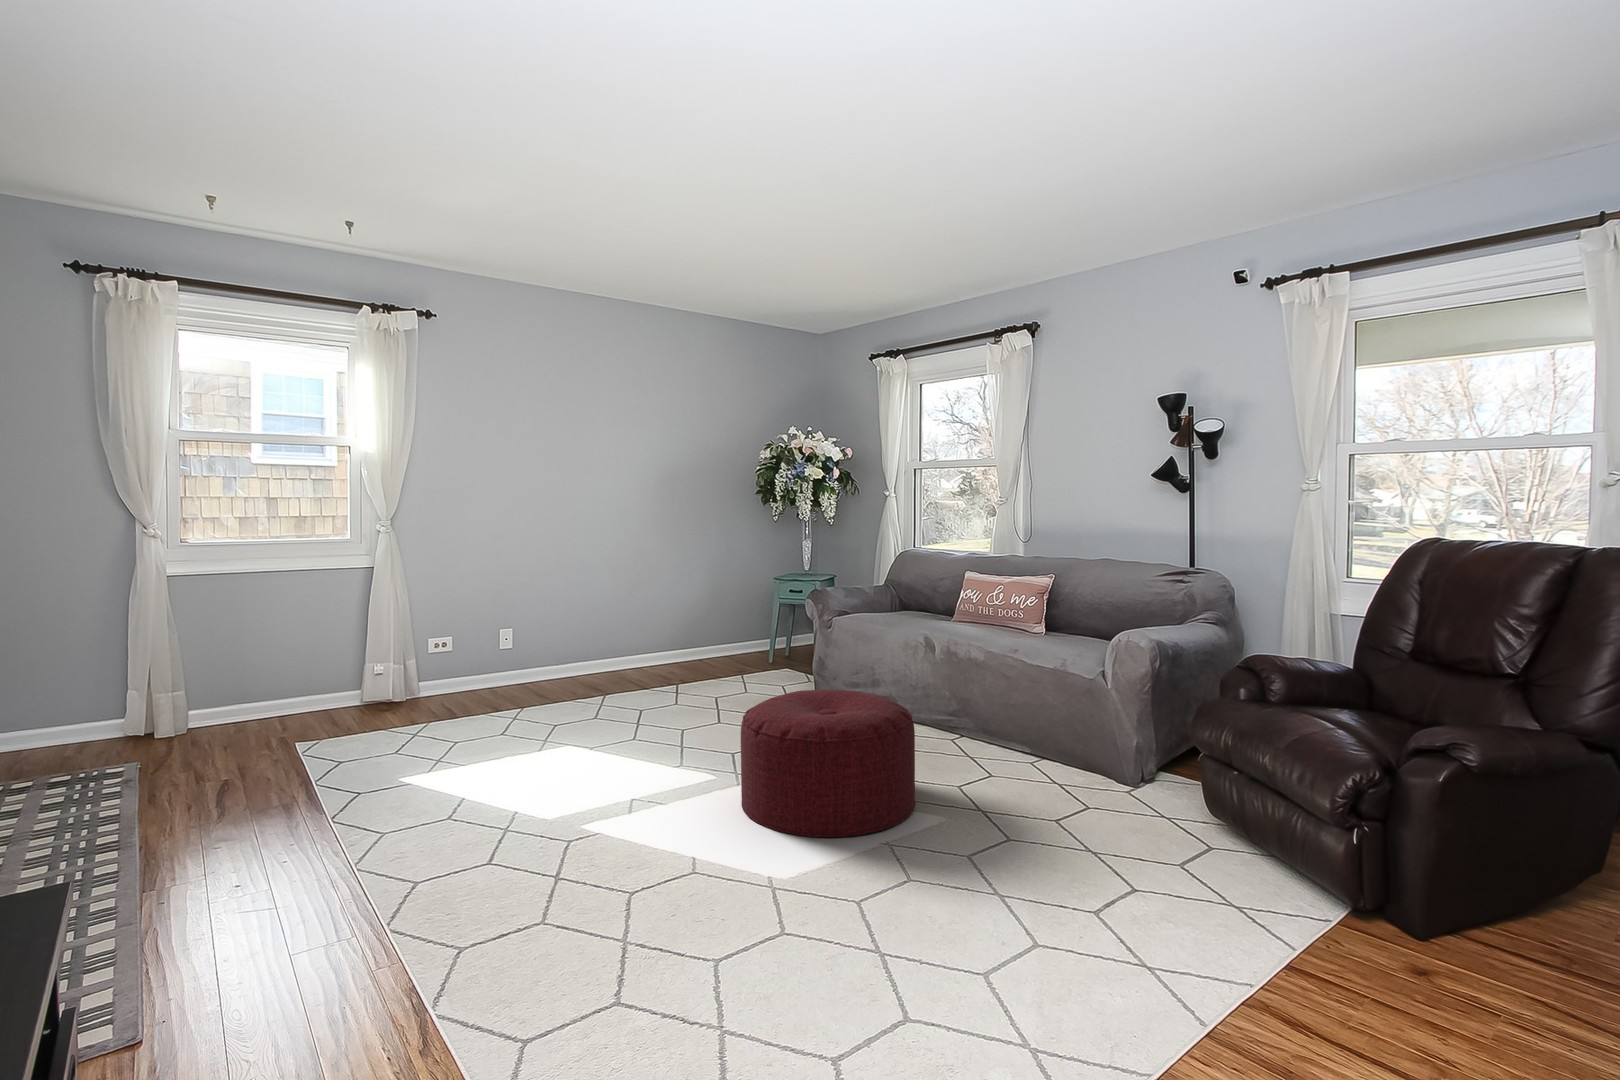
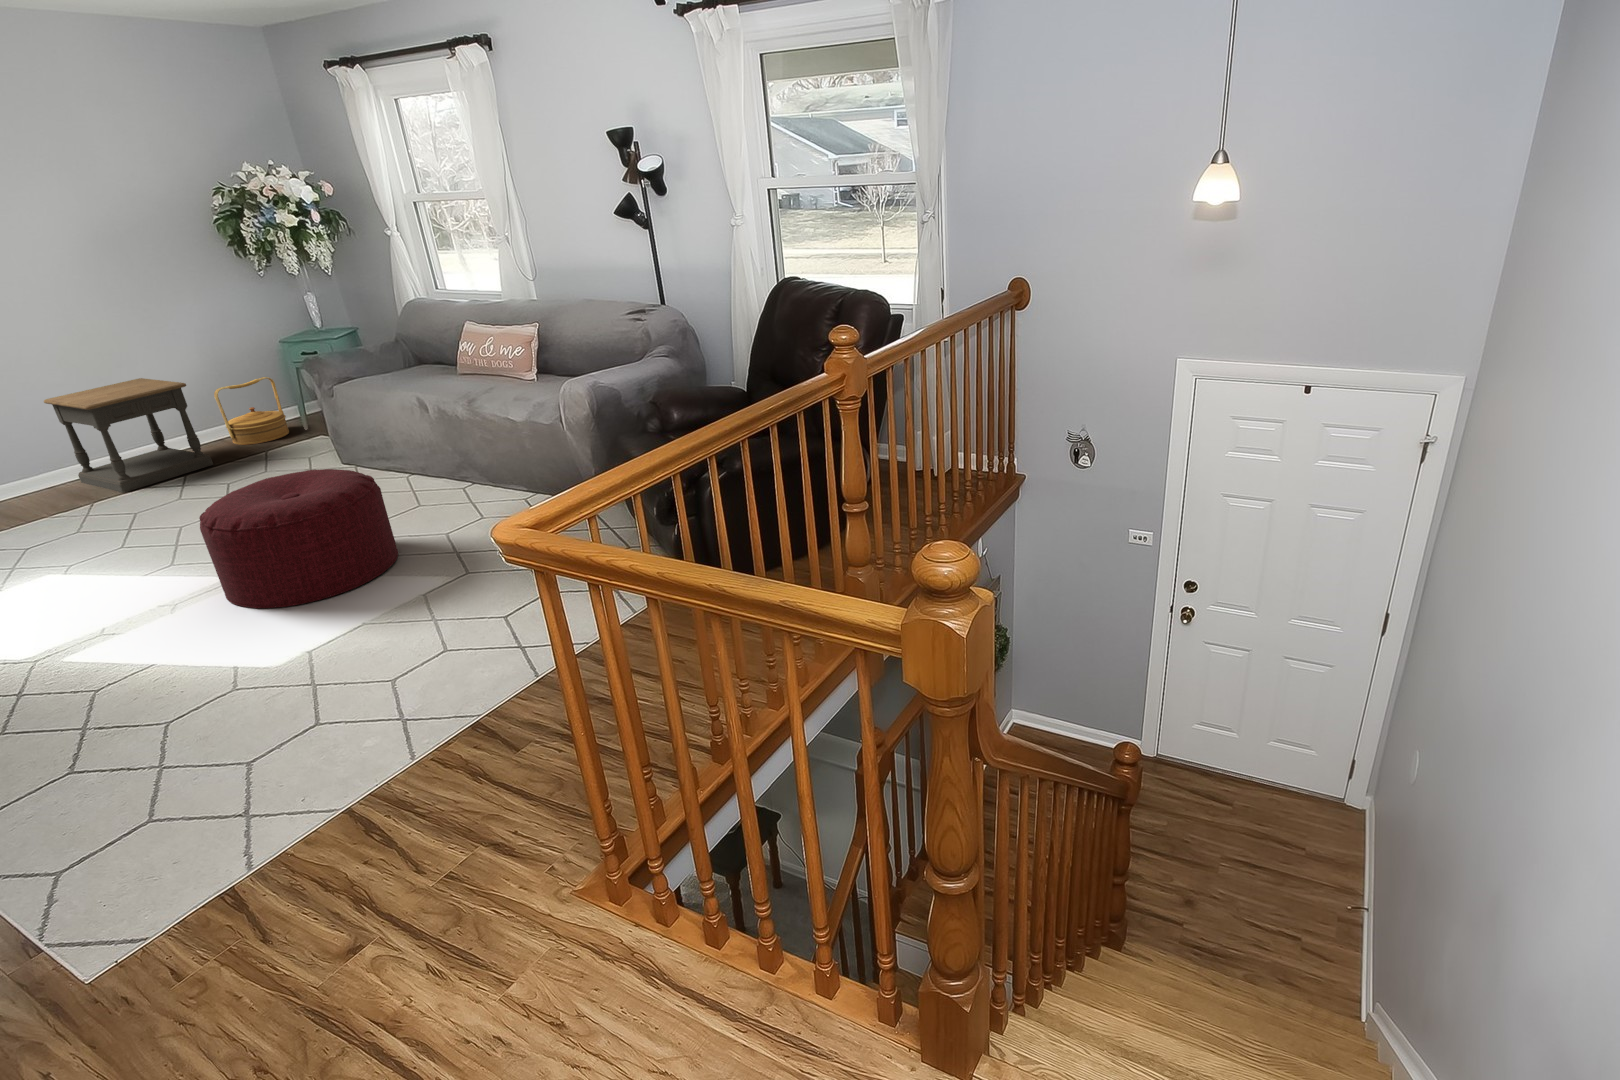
side table: none [596,594,704,689] -> present [44,378,213,493]
woven basket: none [714,608,762,665] -> present [214,377,289,445]

